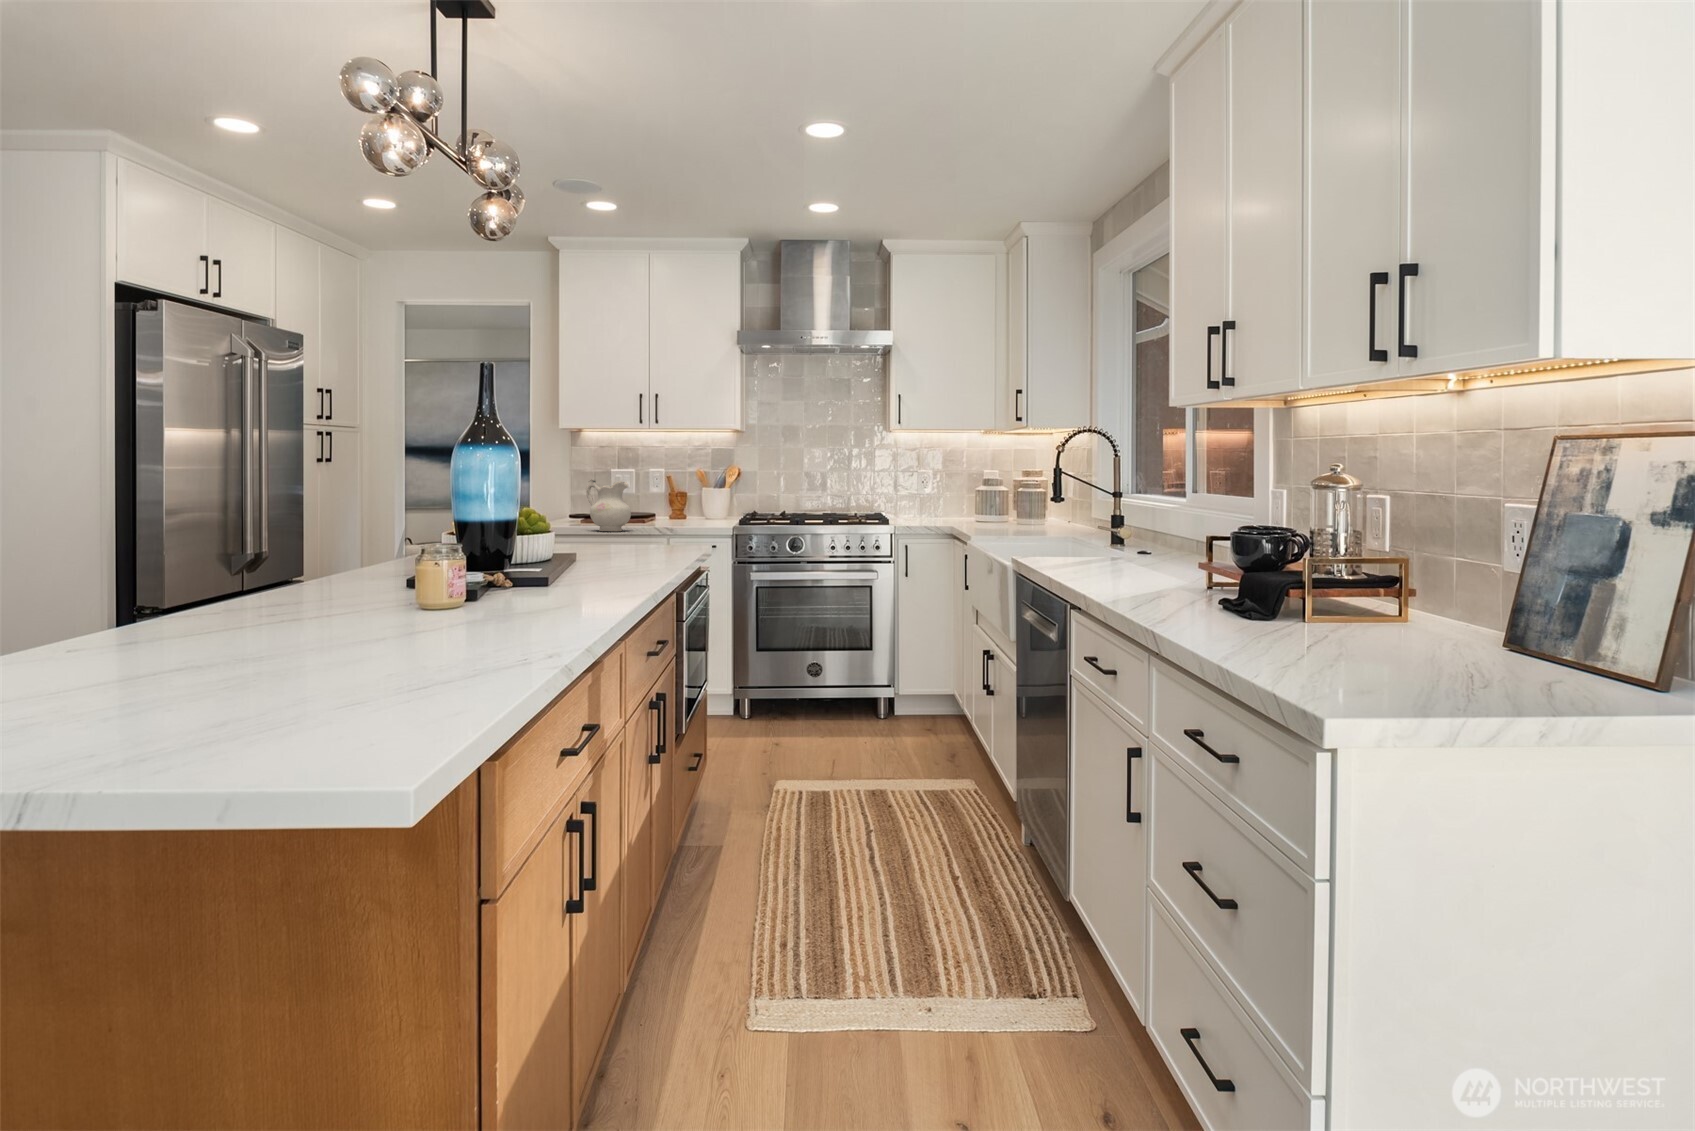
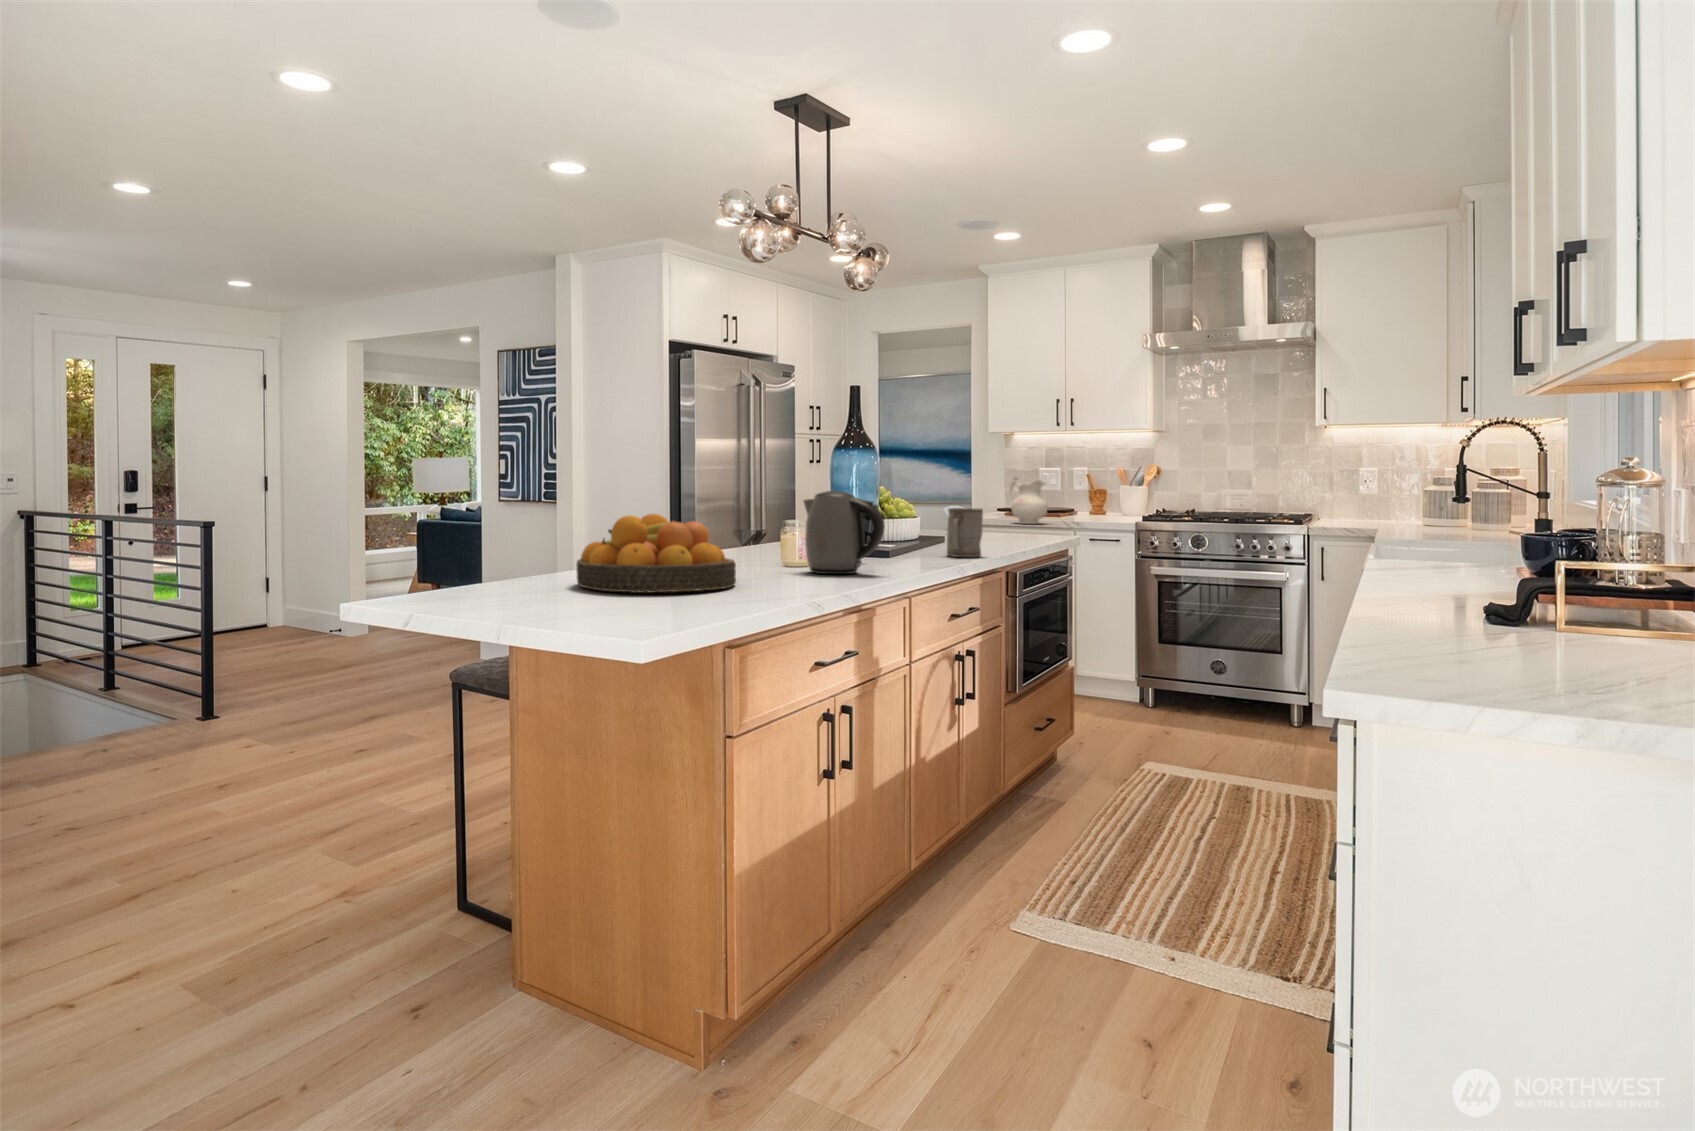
kettle: none [457,510,577,622] -> present [804,491,885,574]
mug: none [601,523,644,582] -> present [947,508,983,557]
fruit bowl: none [123,554,406,688] -> present [576,514,736,593]

